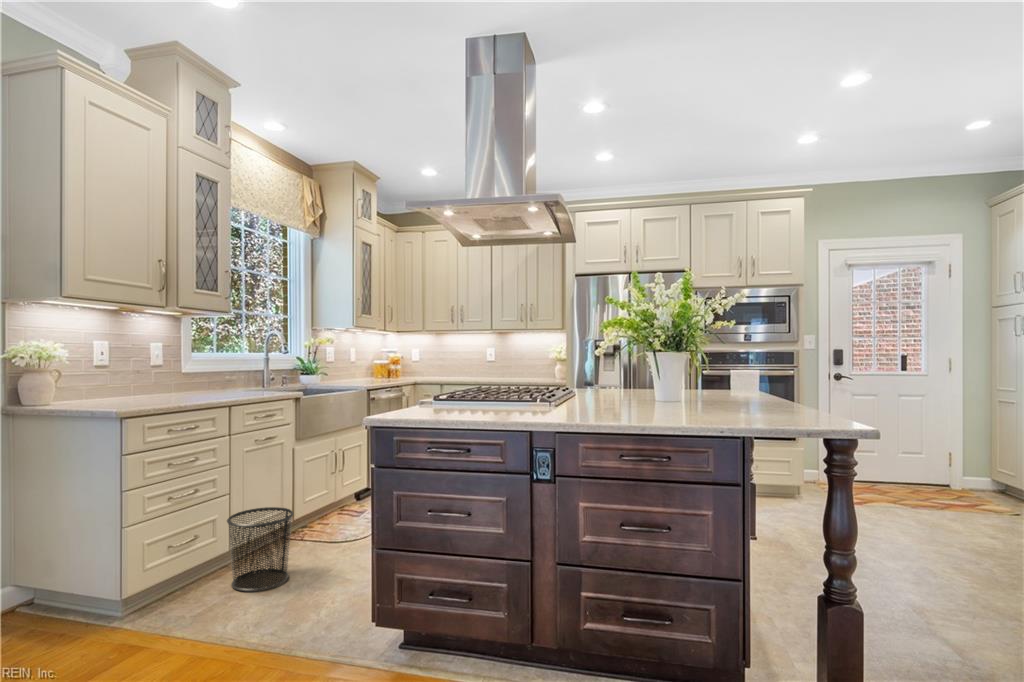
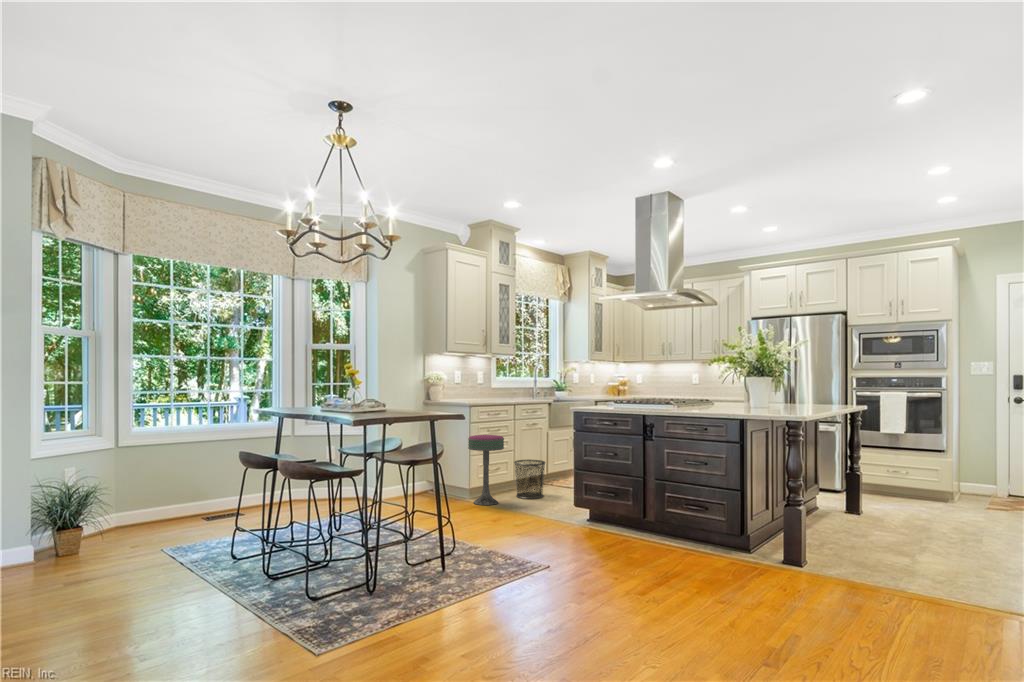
bar stool: none [112,475,204,638] -> present [468,435,504,505]

